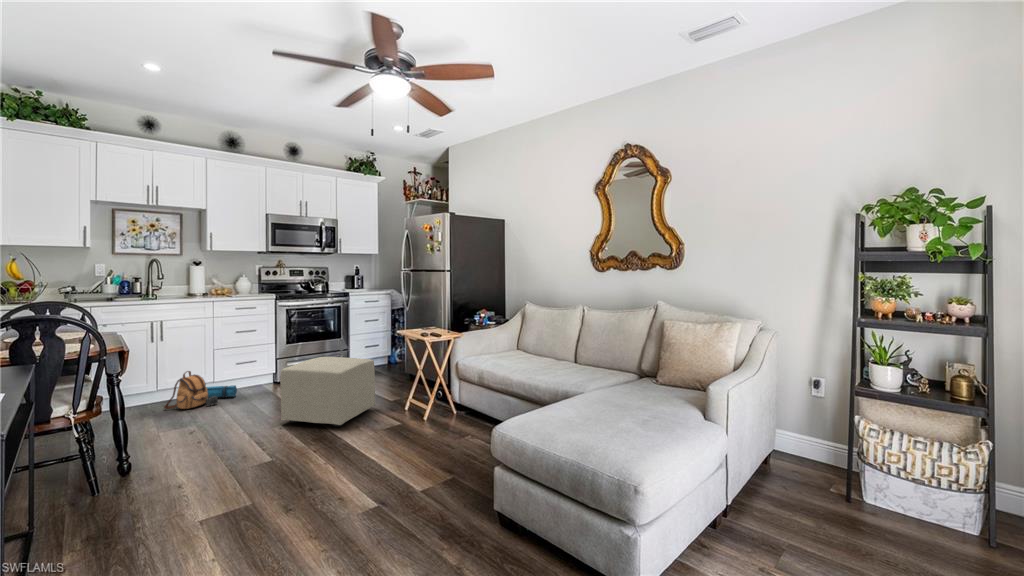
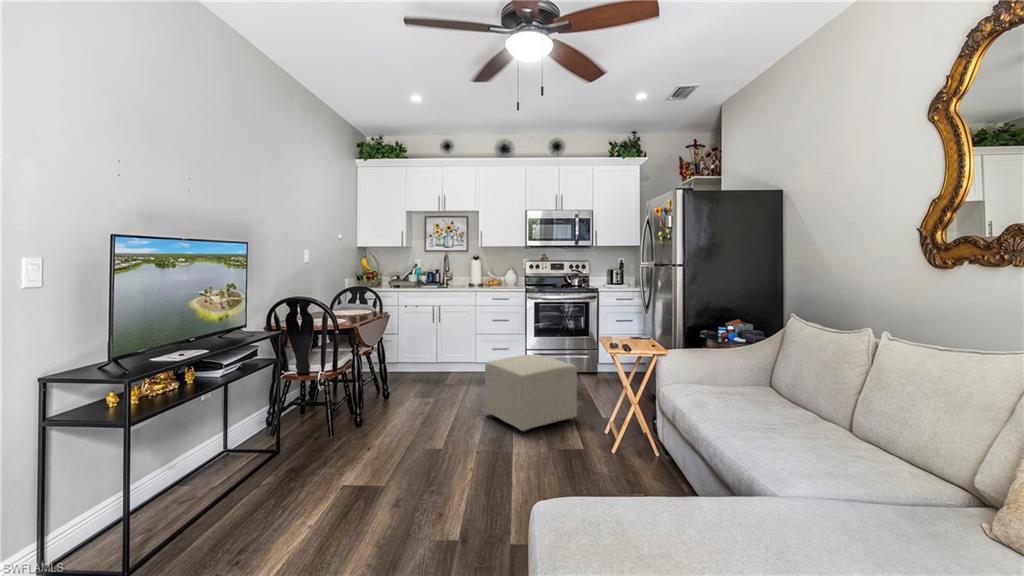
backpack: present [164,371,237,409] -> none [432,351,487,383]

